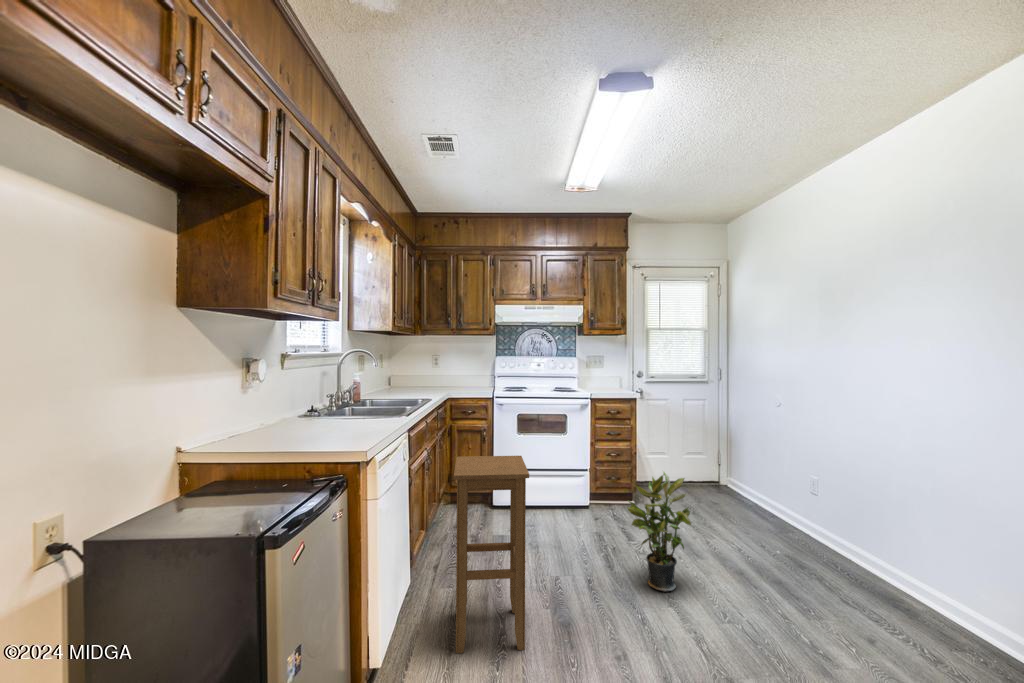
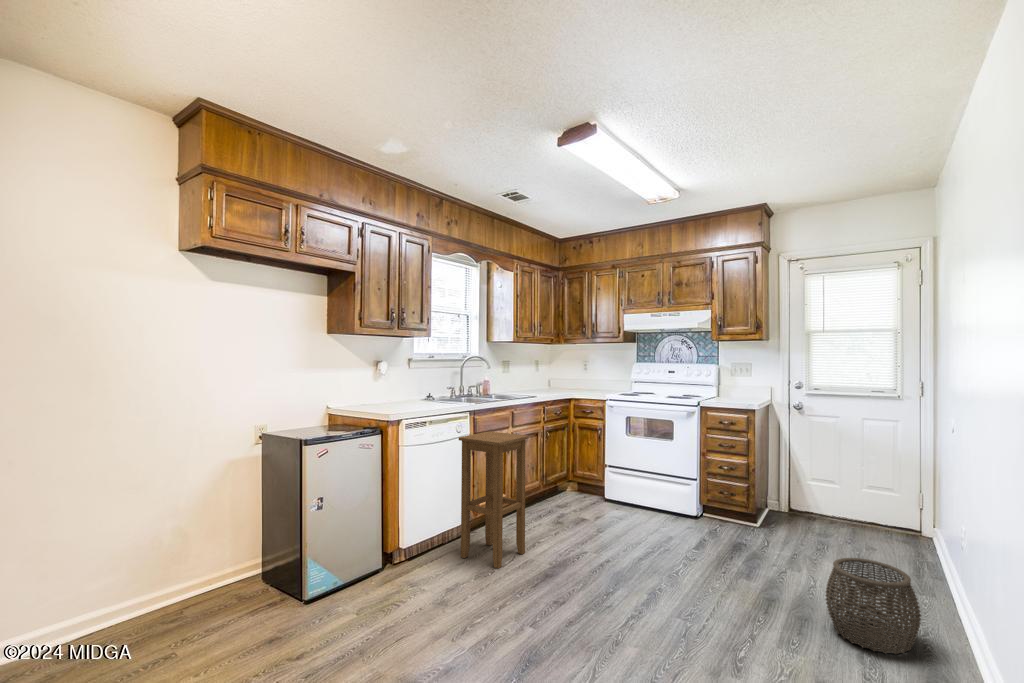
potted plant: present [627,472,691,592] -> none [623,469,683,580]
woven basket: none [810,519,892,598] -> present [825,558,921,654]

